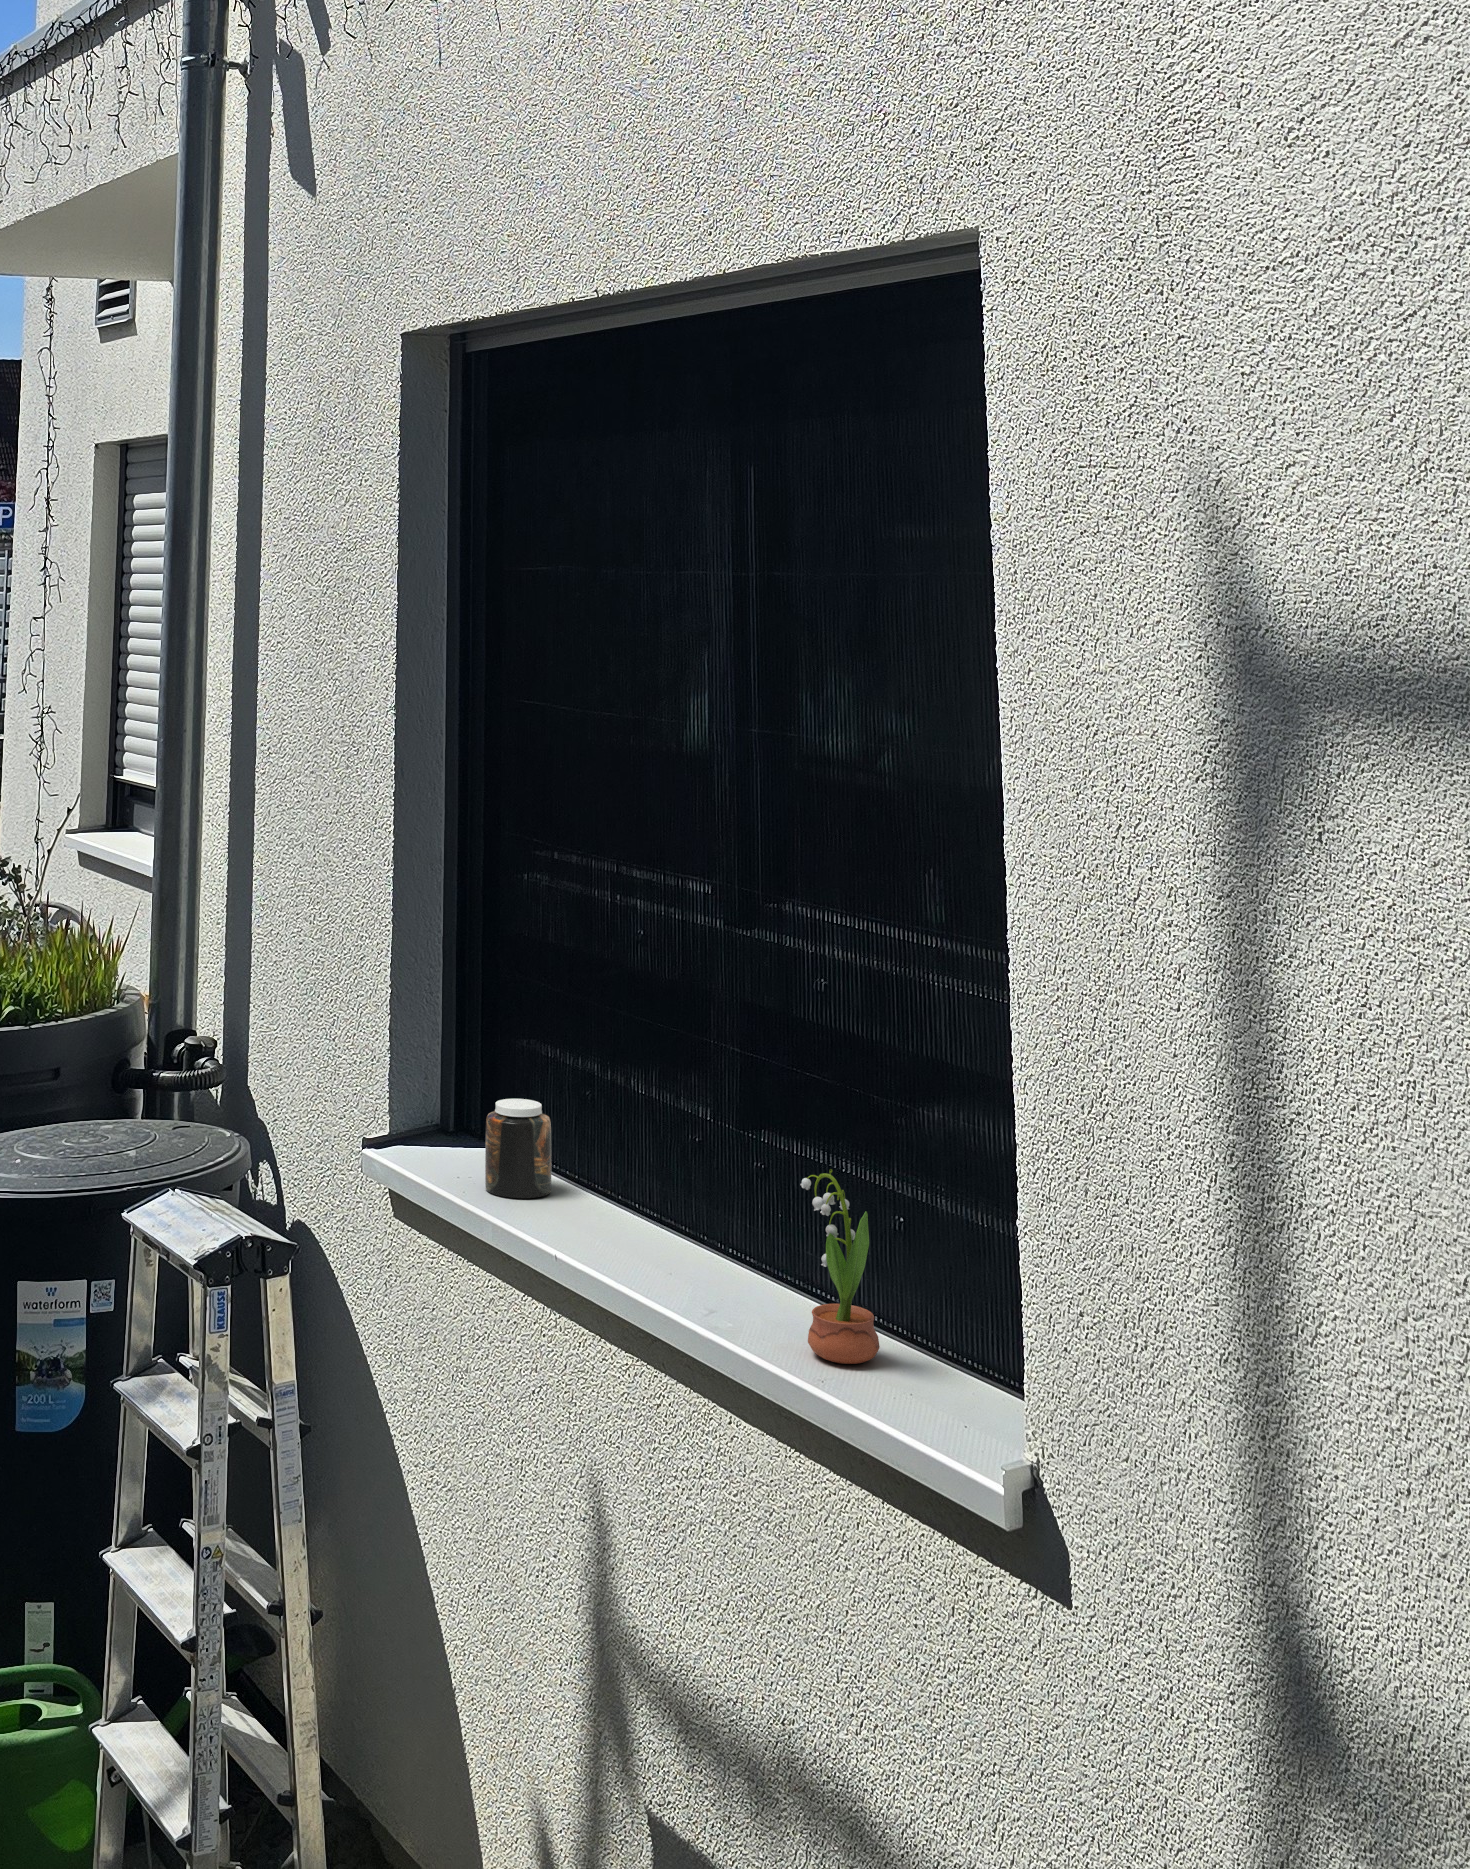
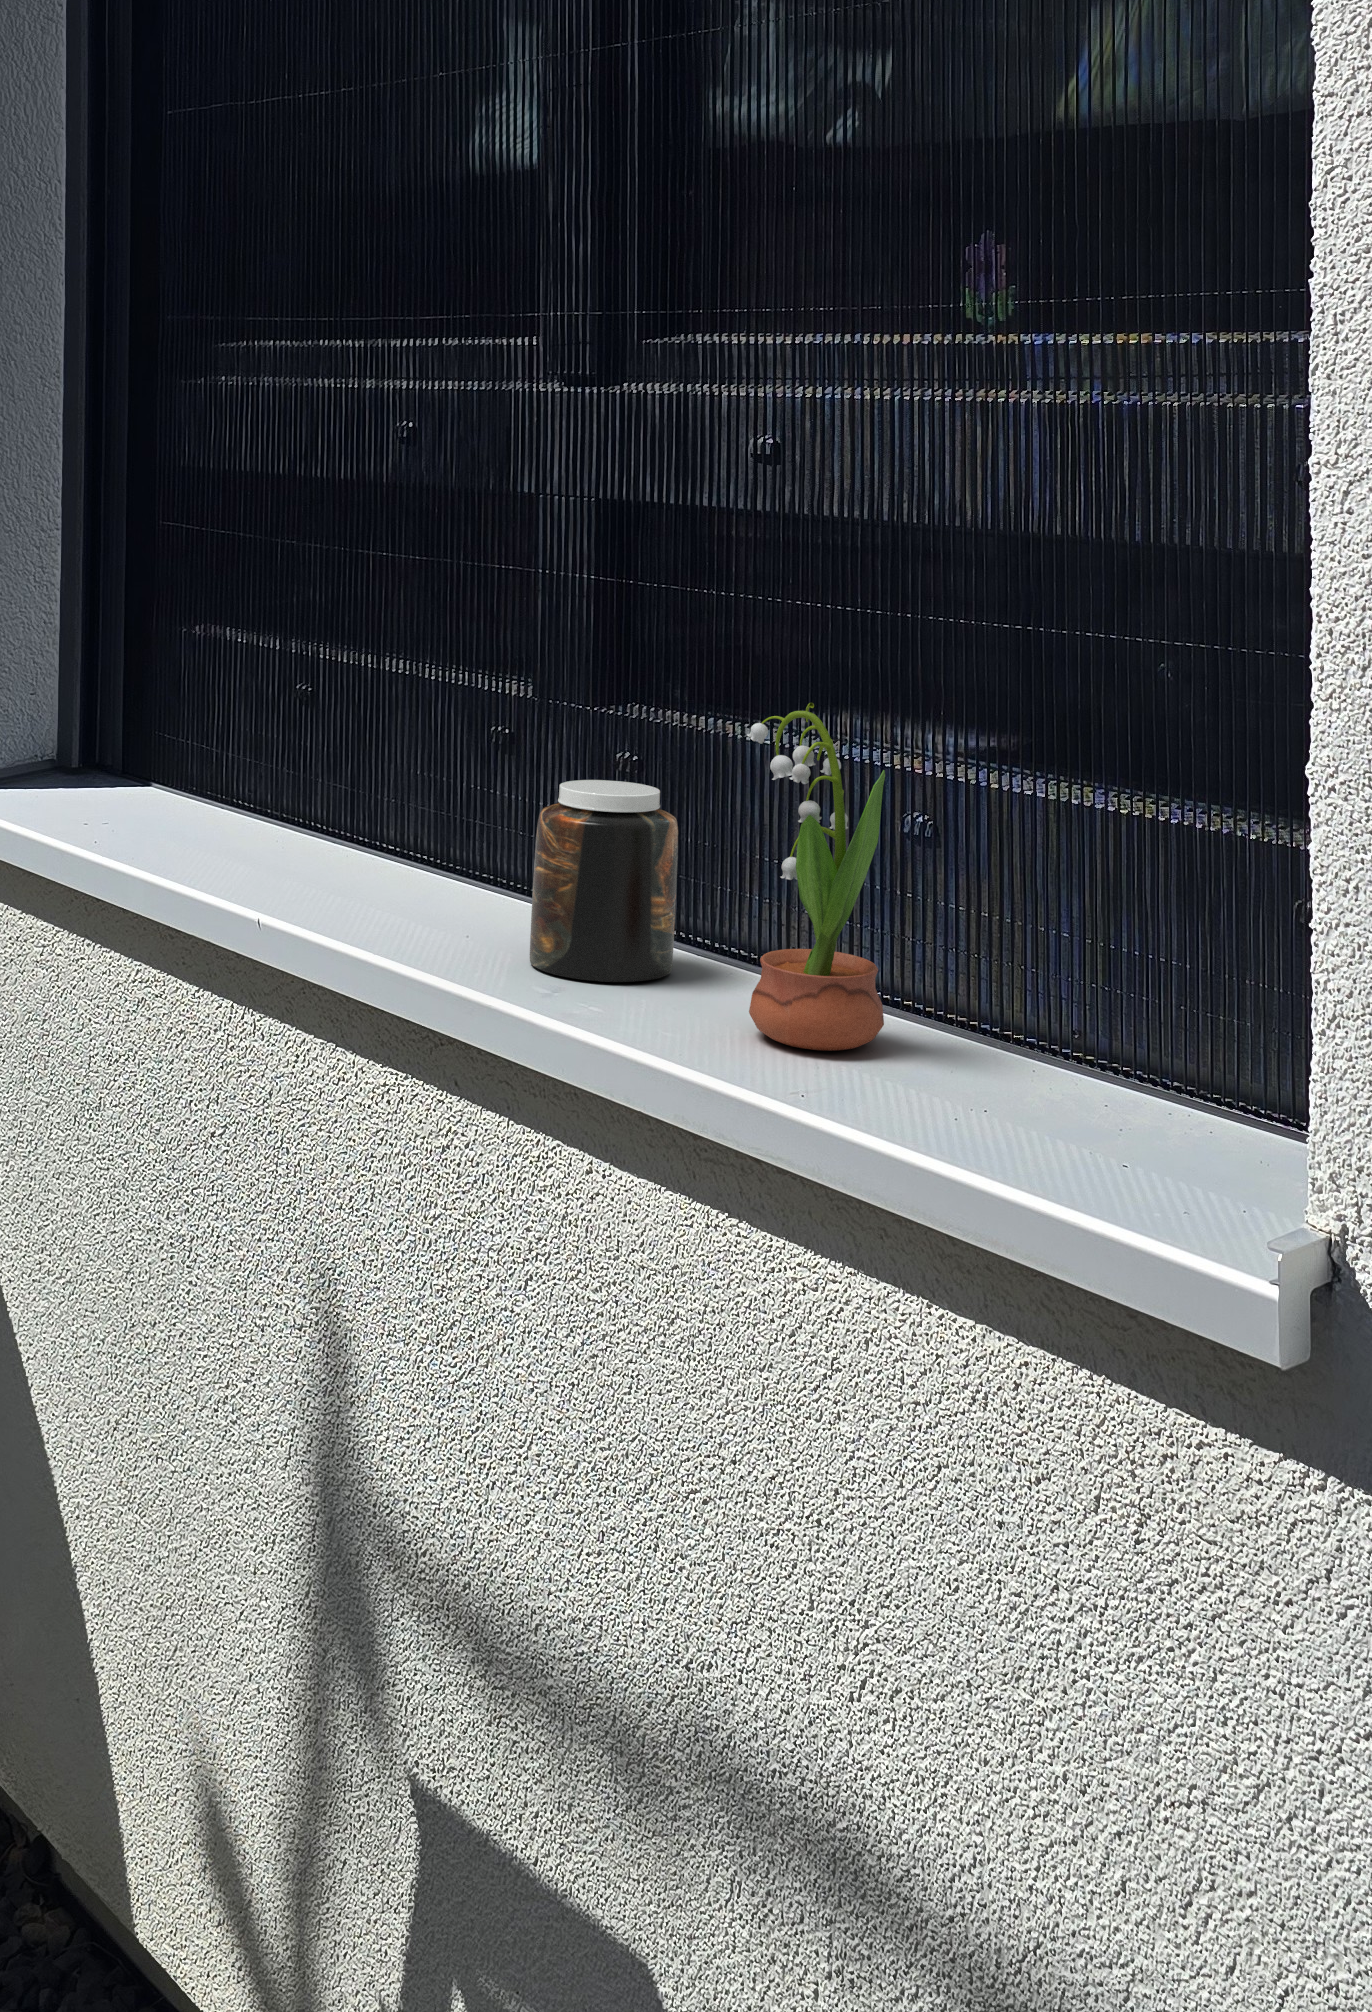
jar: present [485,1099,551,1198] -> present [530,780,678,982]

